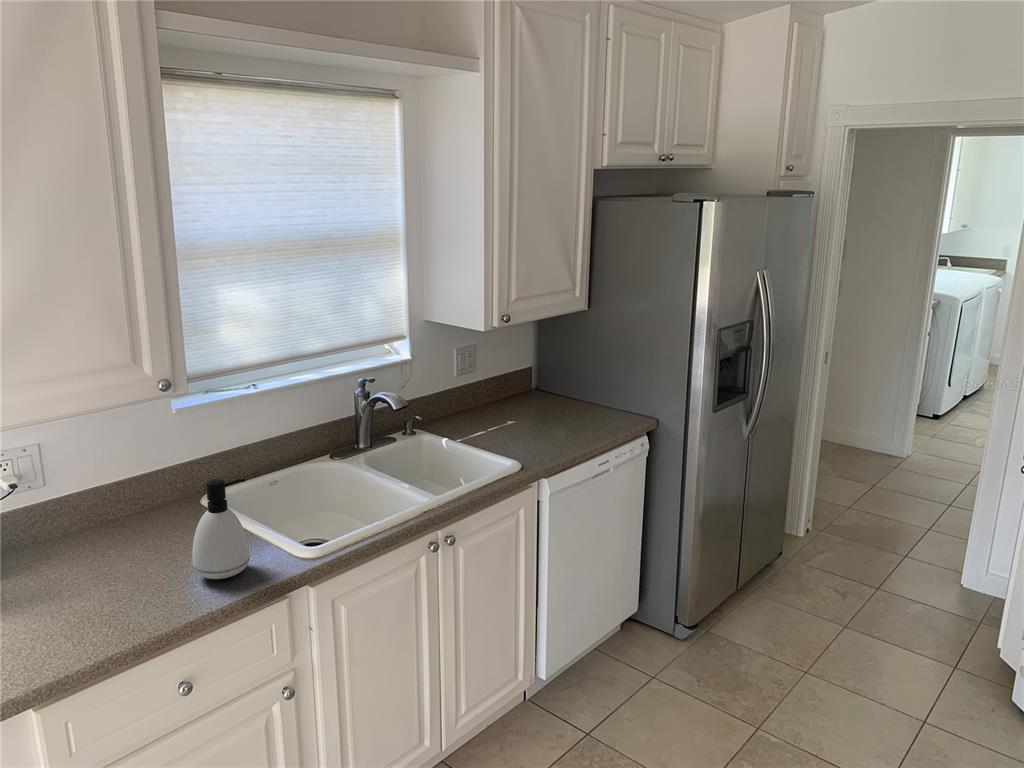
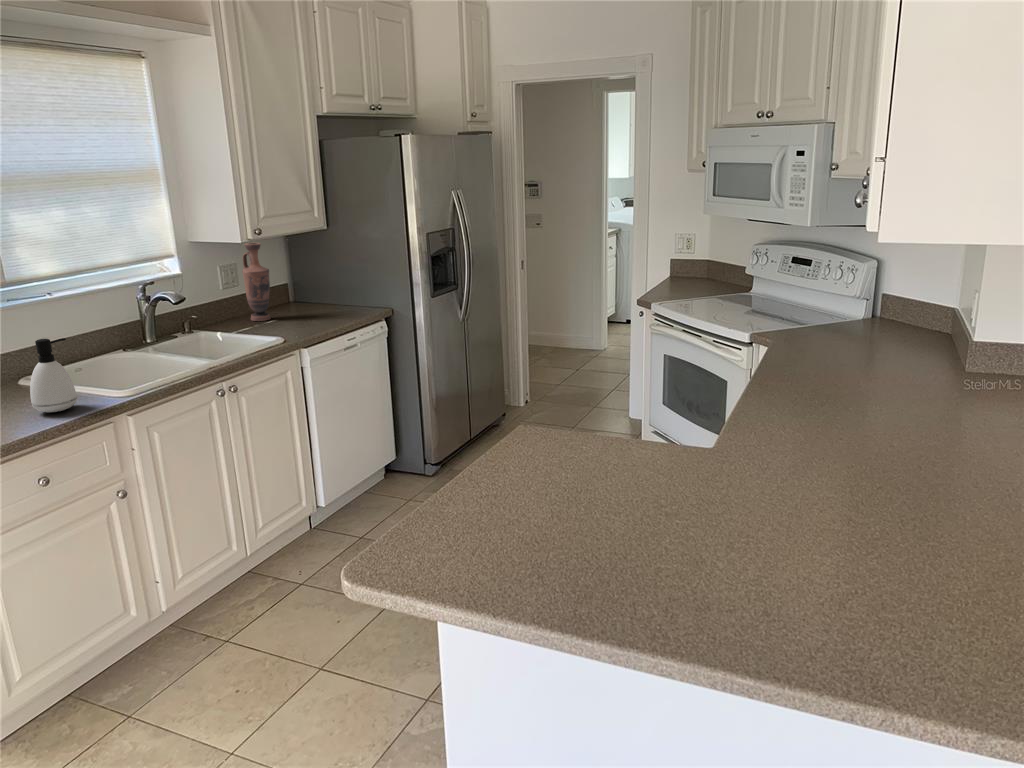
vase: none [481,325,513,423] -> present [242,243,270,321]

